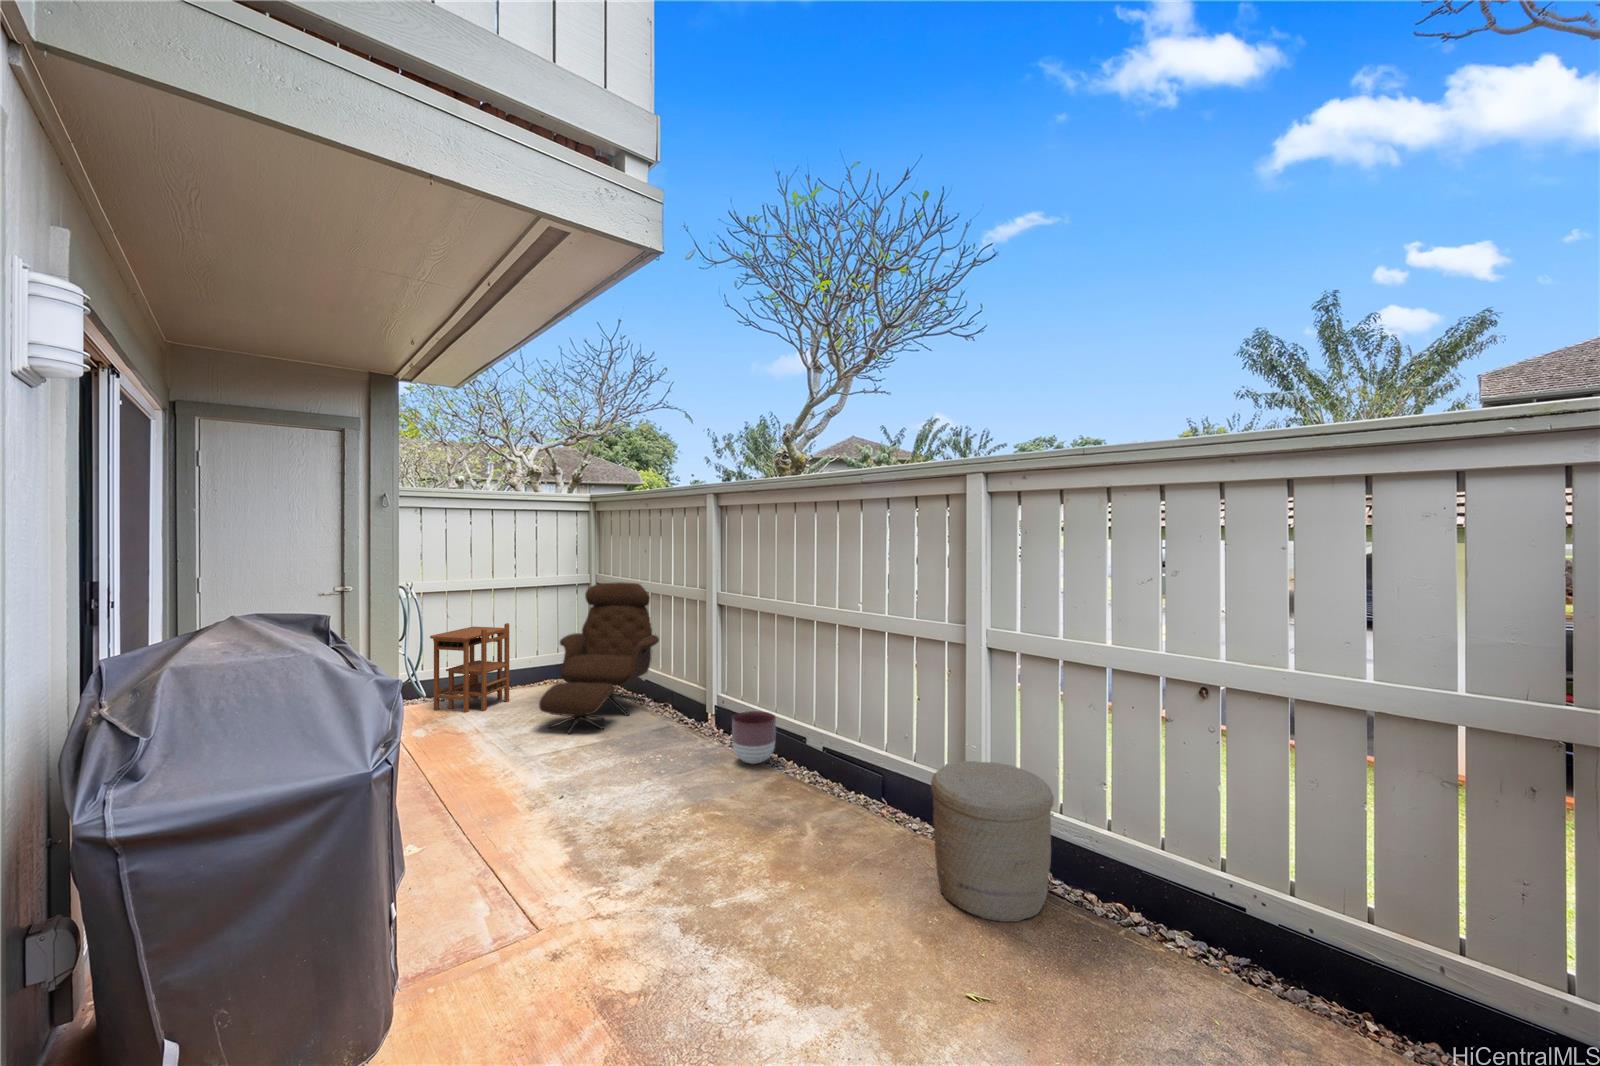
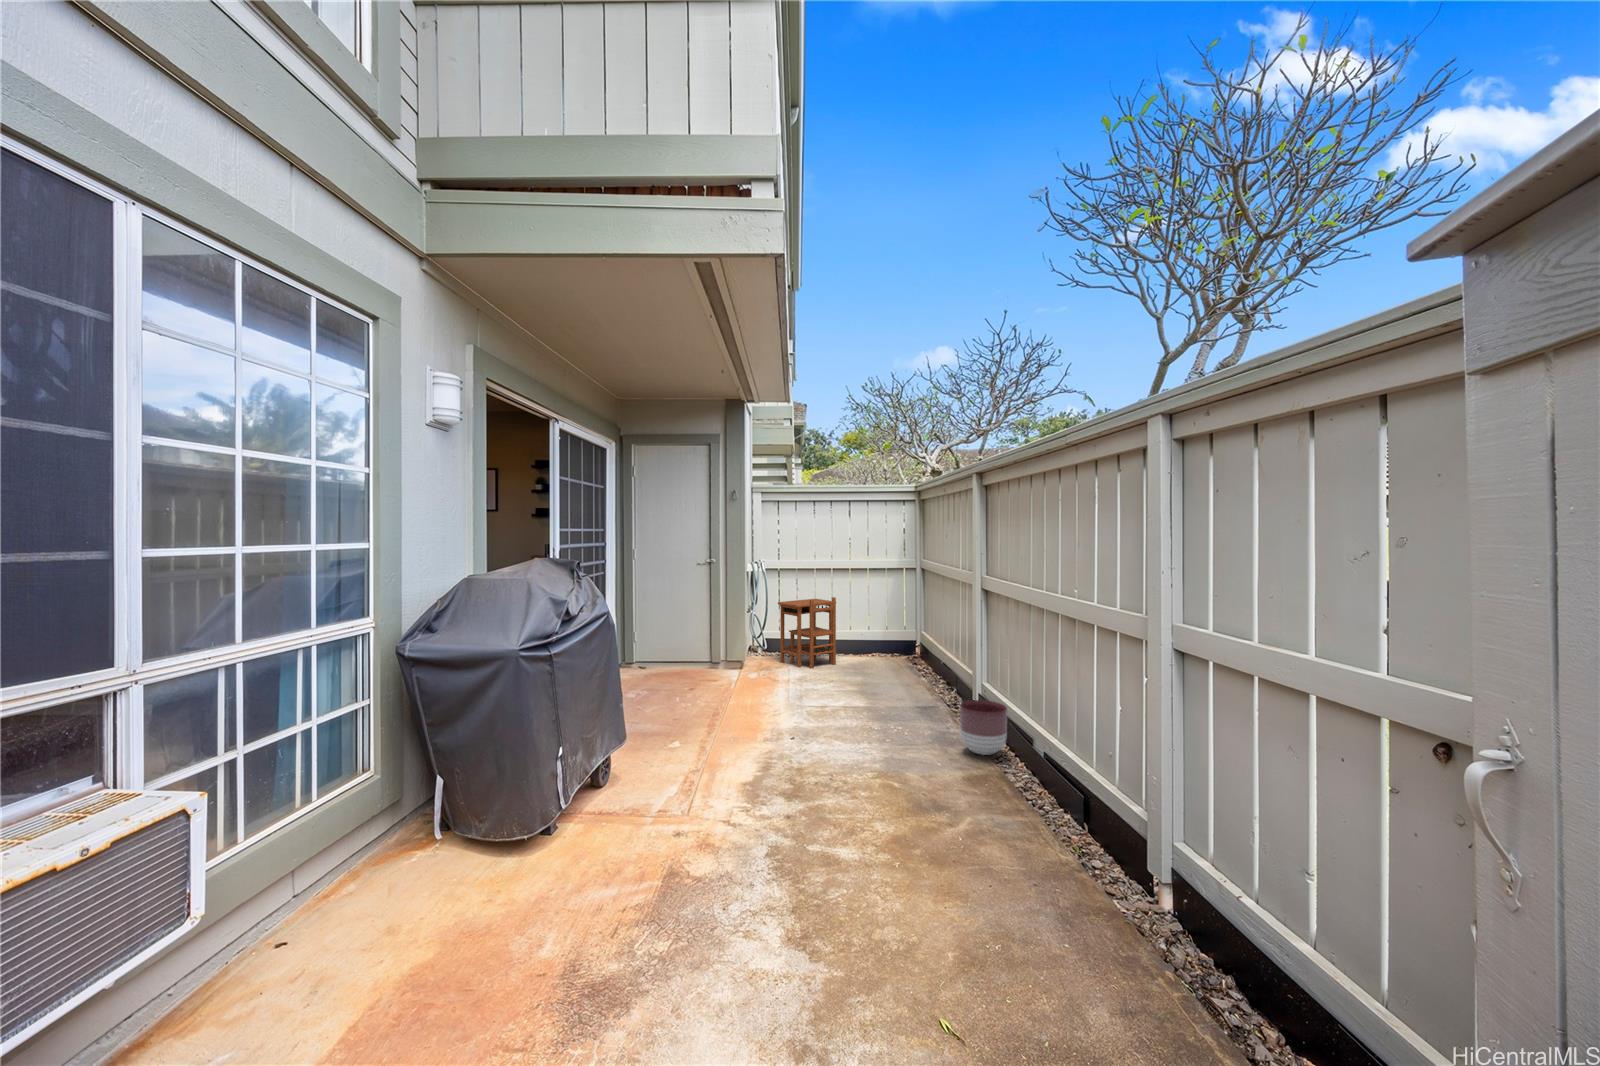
lounge chair: present [539,582,659,735] -> none [832,566,955,699]
woven basket: present [931,761,1054,922] -> none [1022,781,1189,996]

